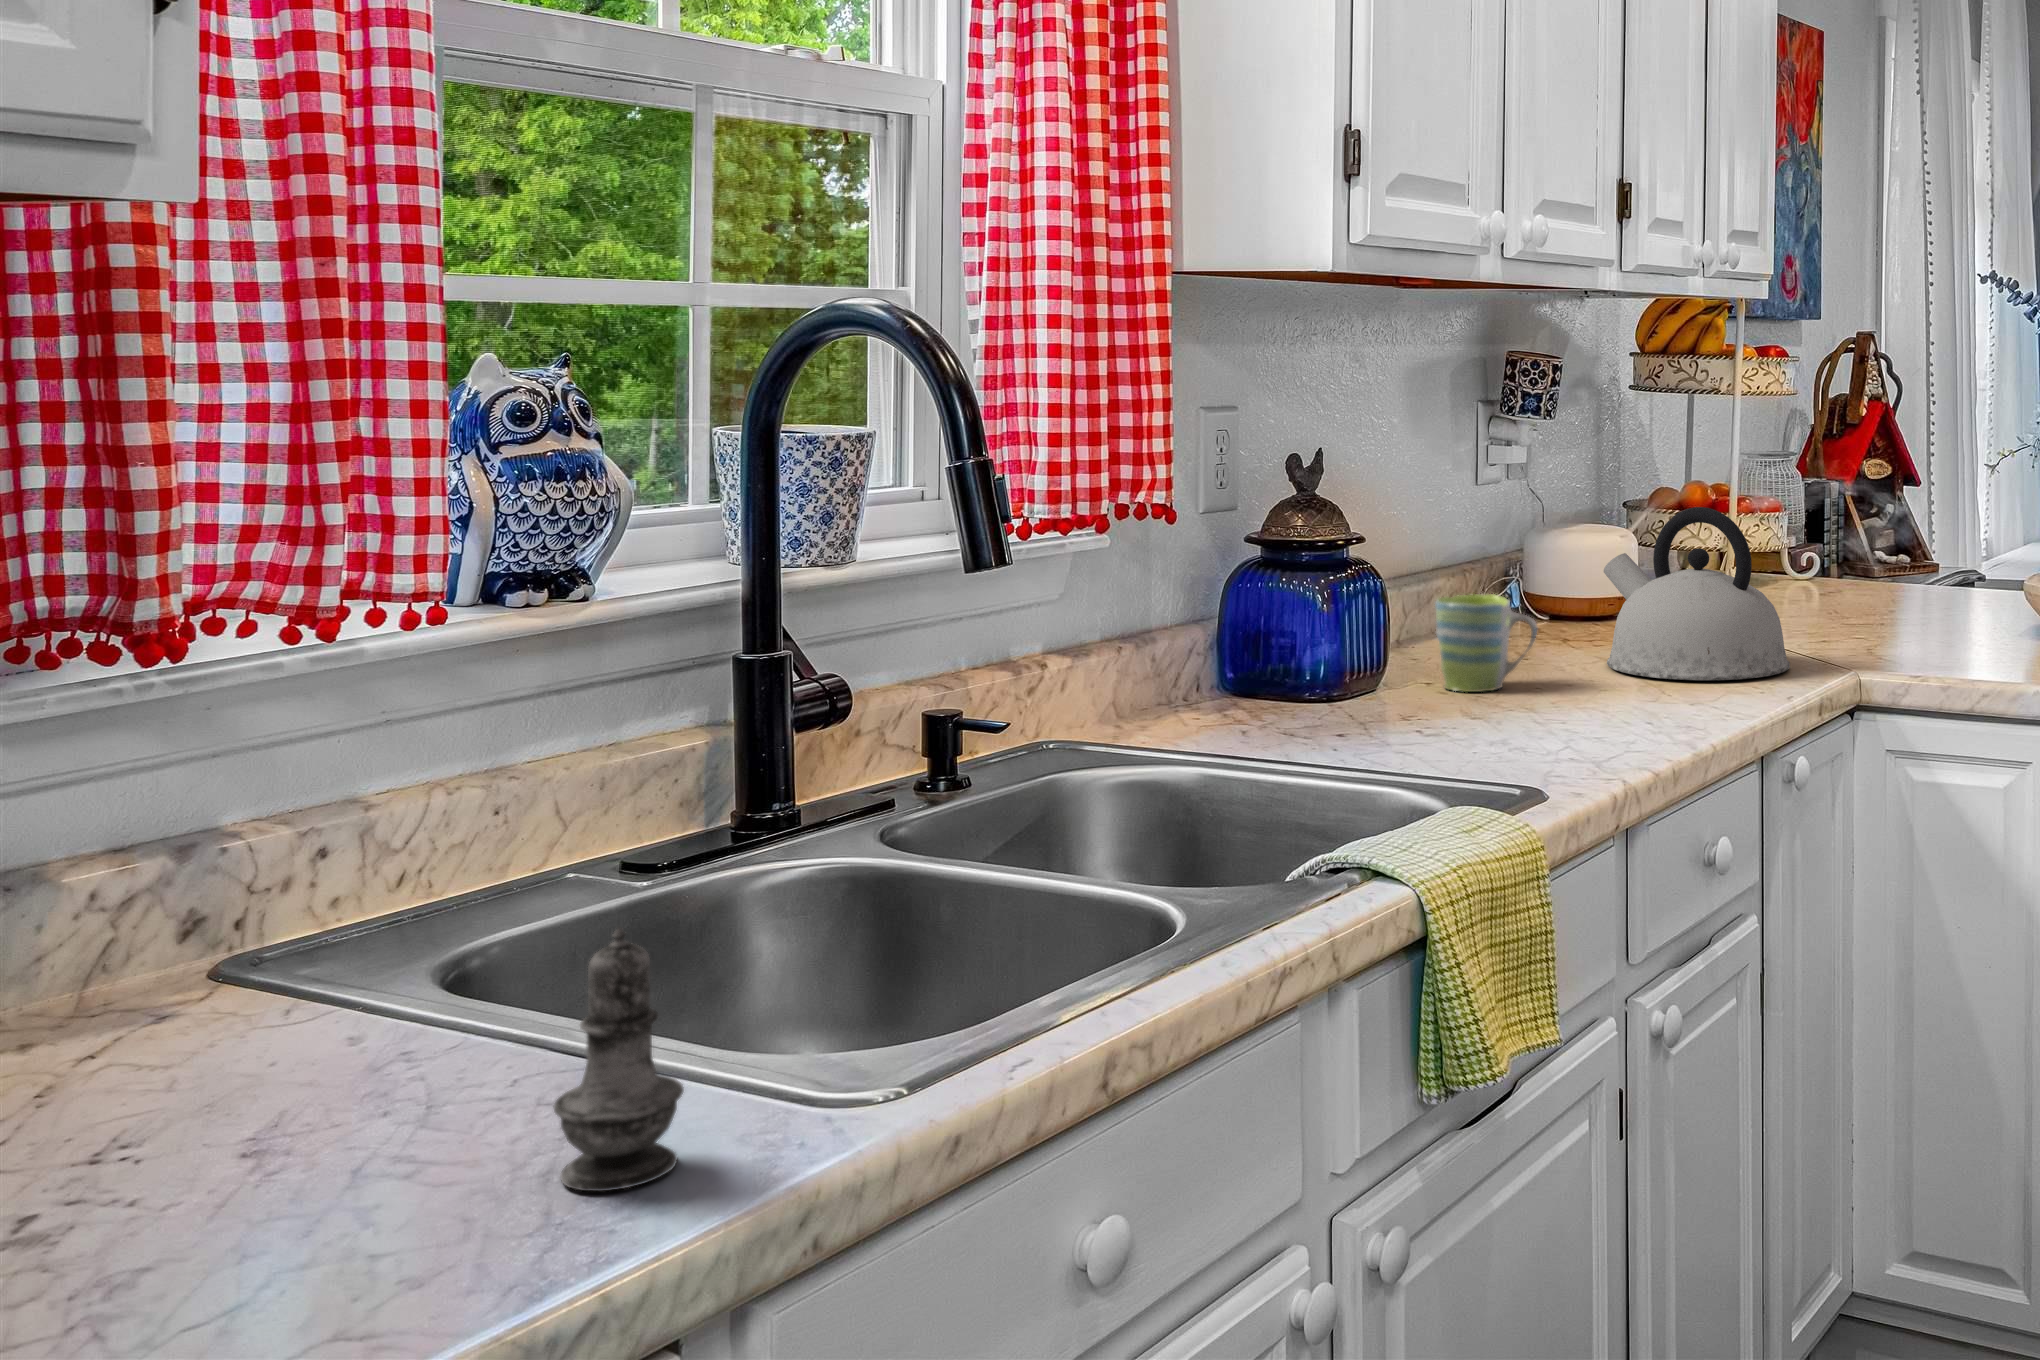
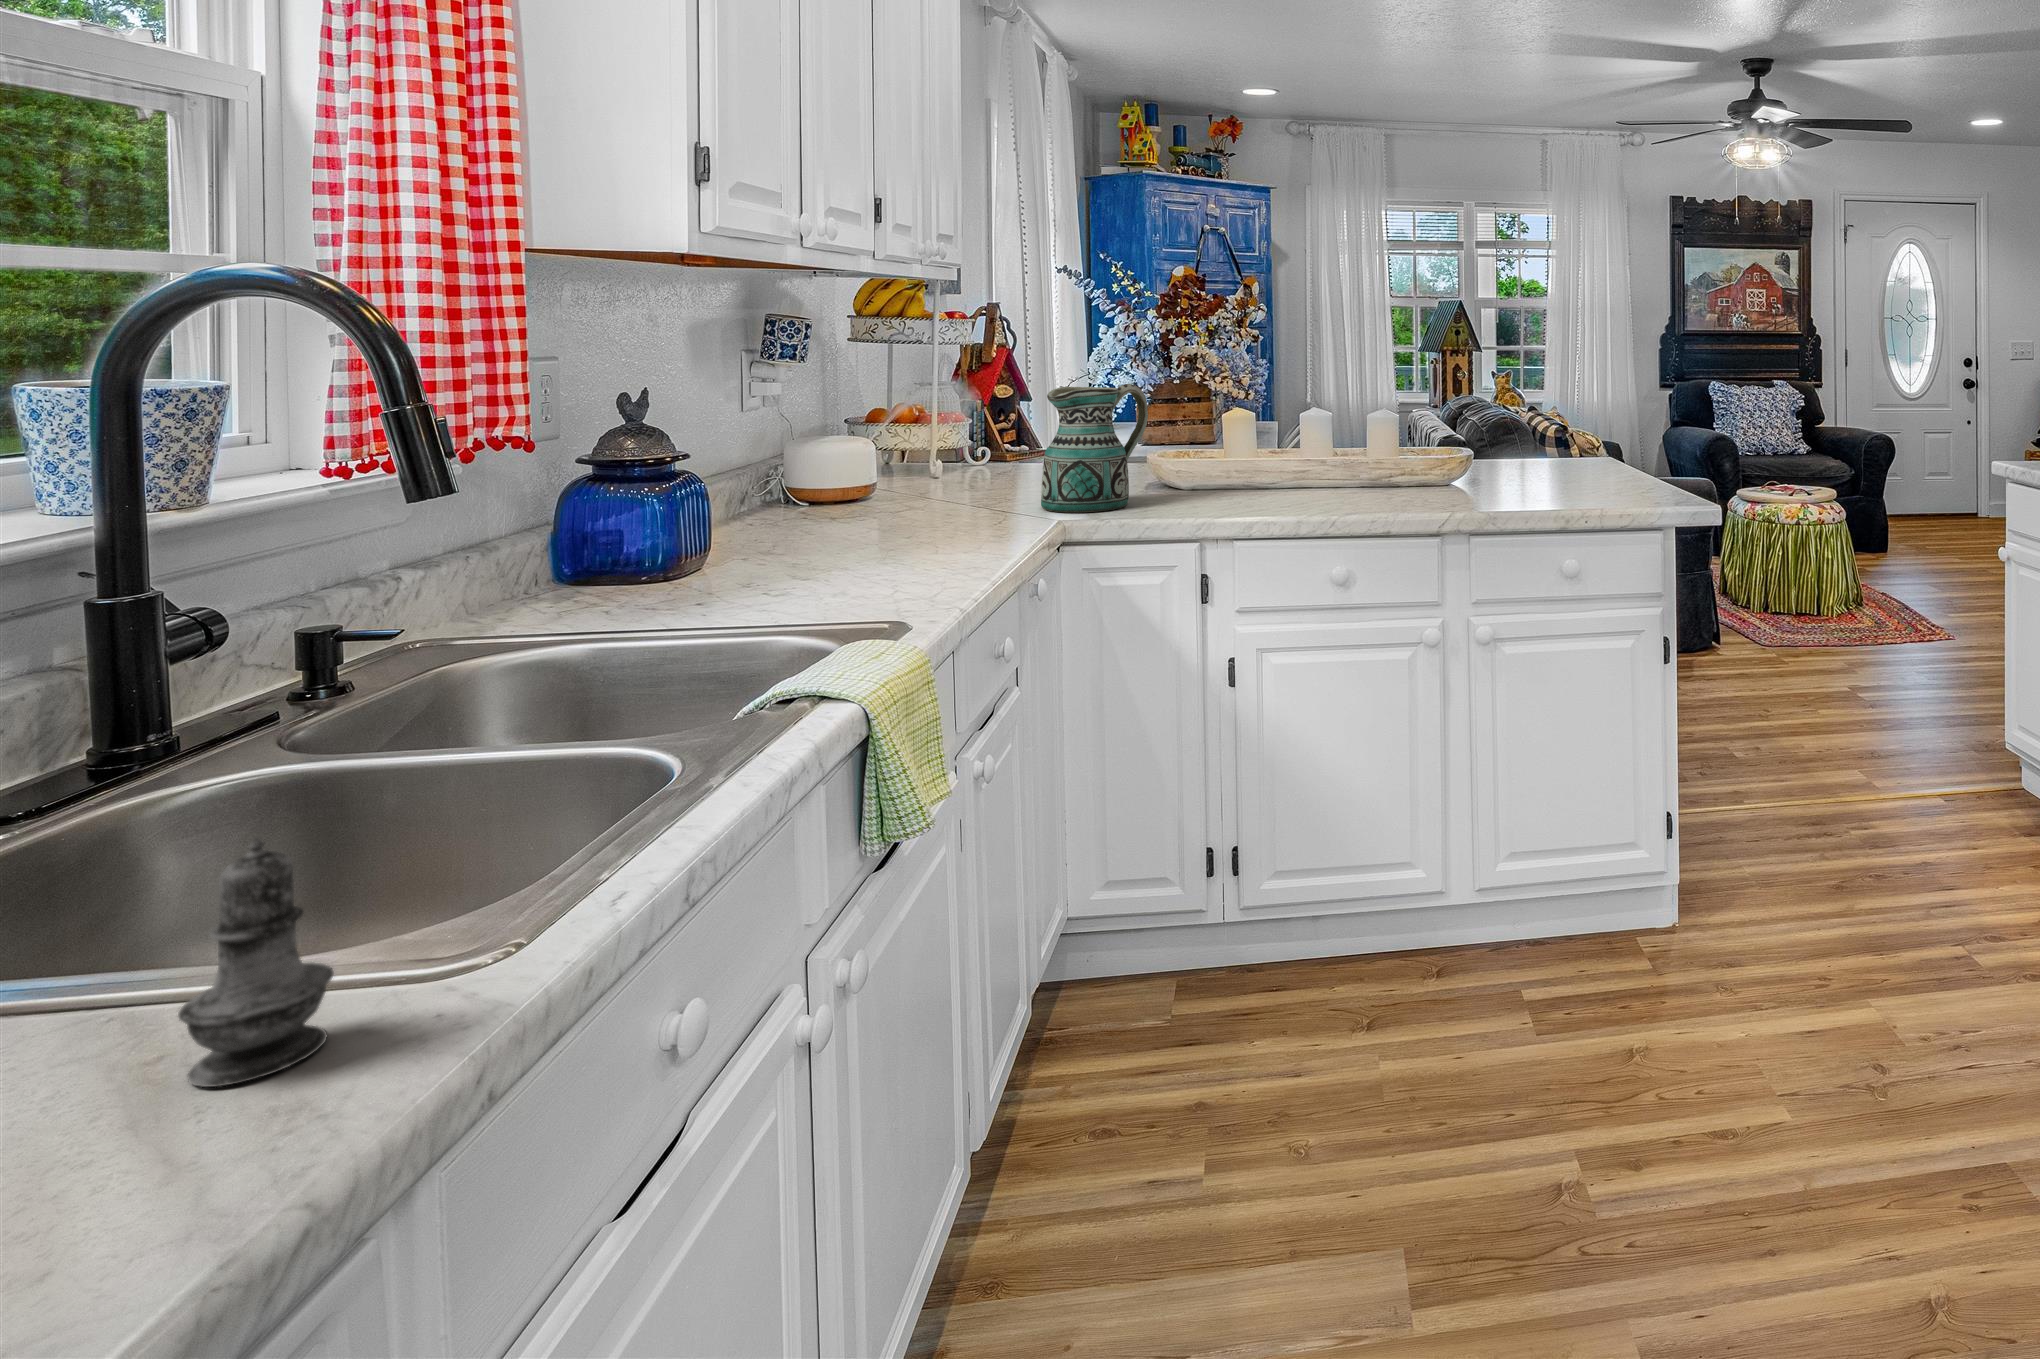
ceramic pitcher: none [1846,460,2016,660] -> present [1041,384,1148,512]
kettle: present [1604,507,1790,680] -> none [871,422,1014,539]
mug: present [1436,594,1537,692] -> none [751,492,835,564]

